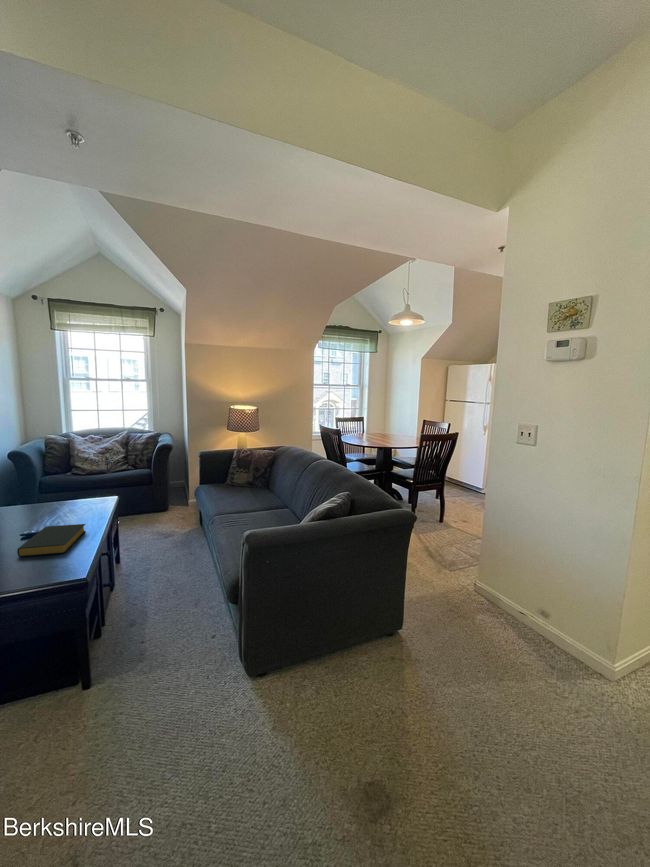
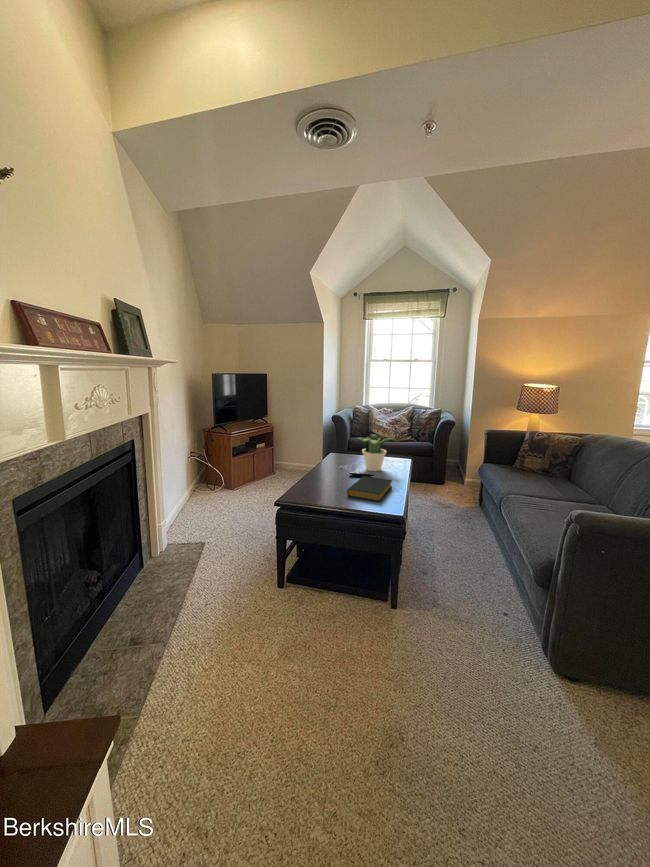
potted plant: none [34,474,93,517] -> present [356,435,397,471]

